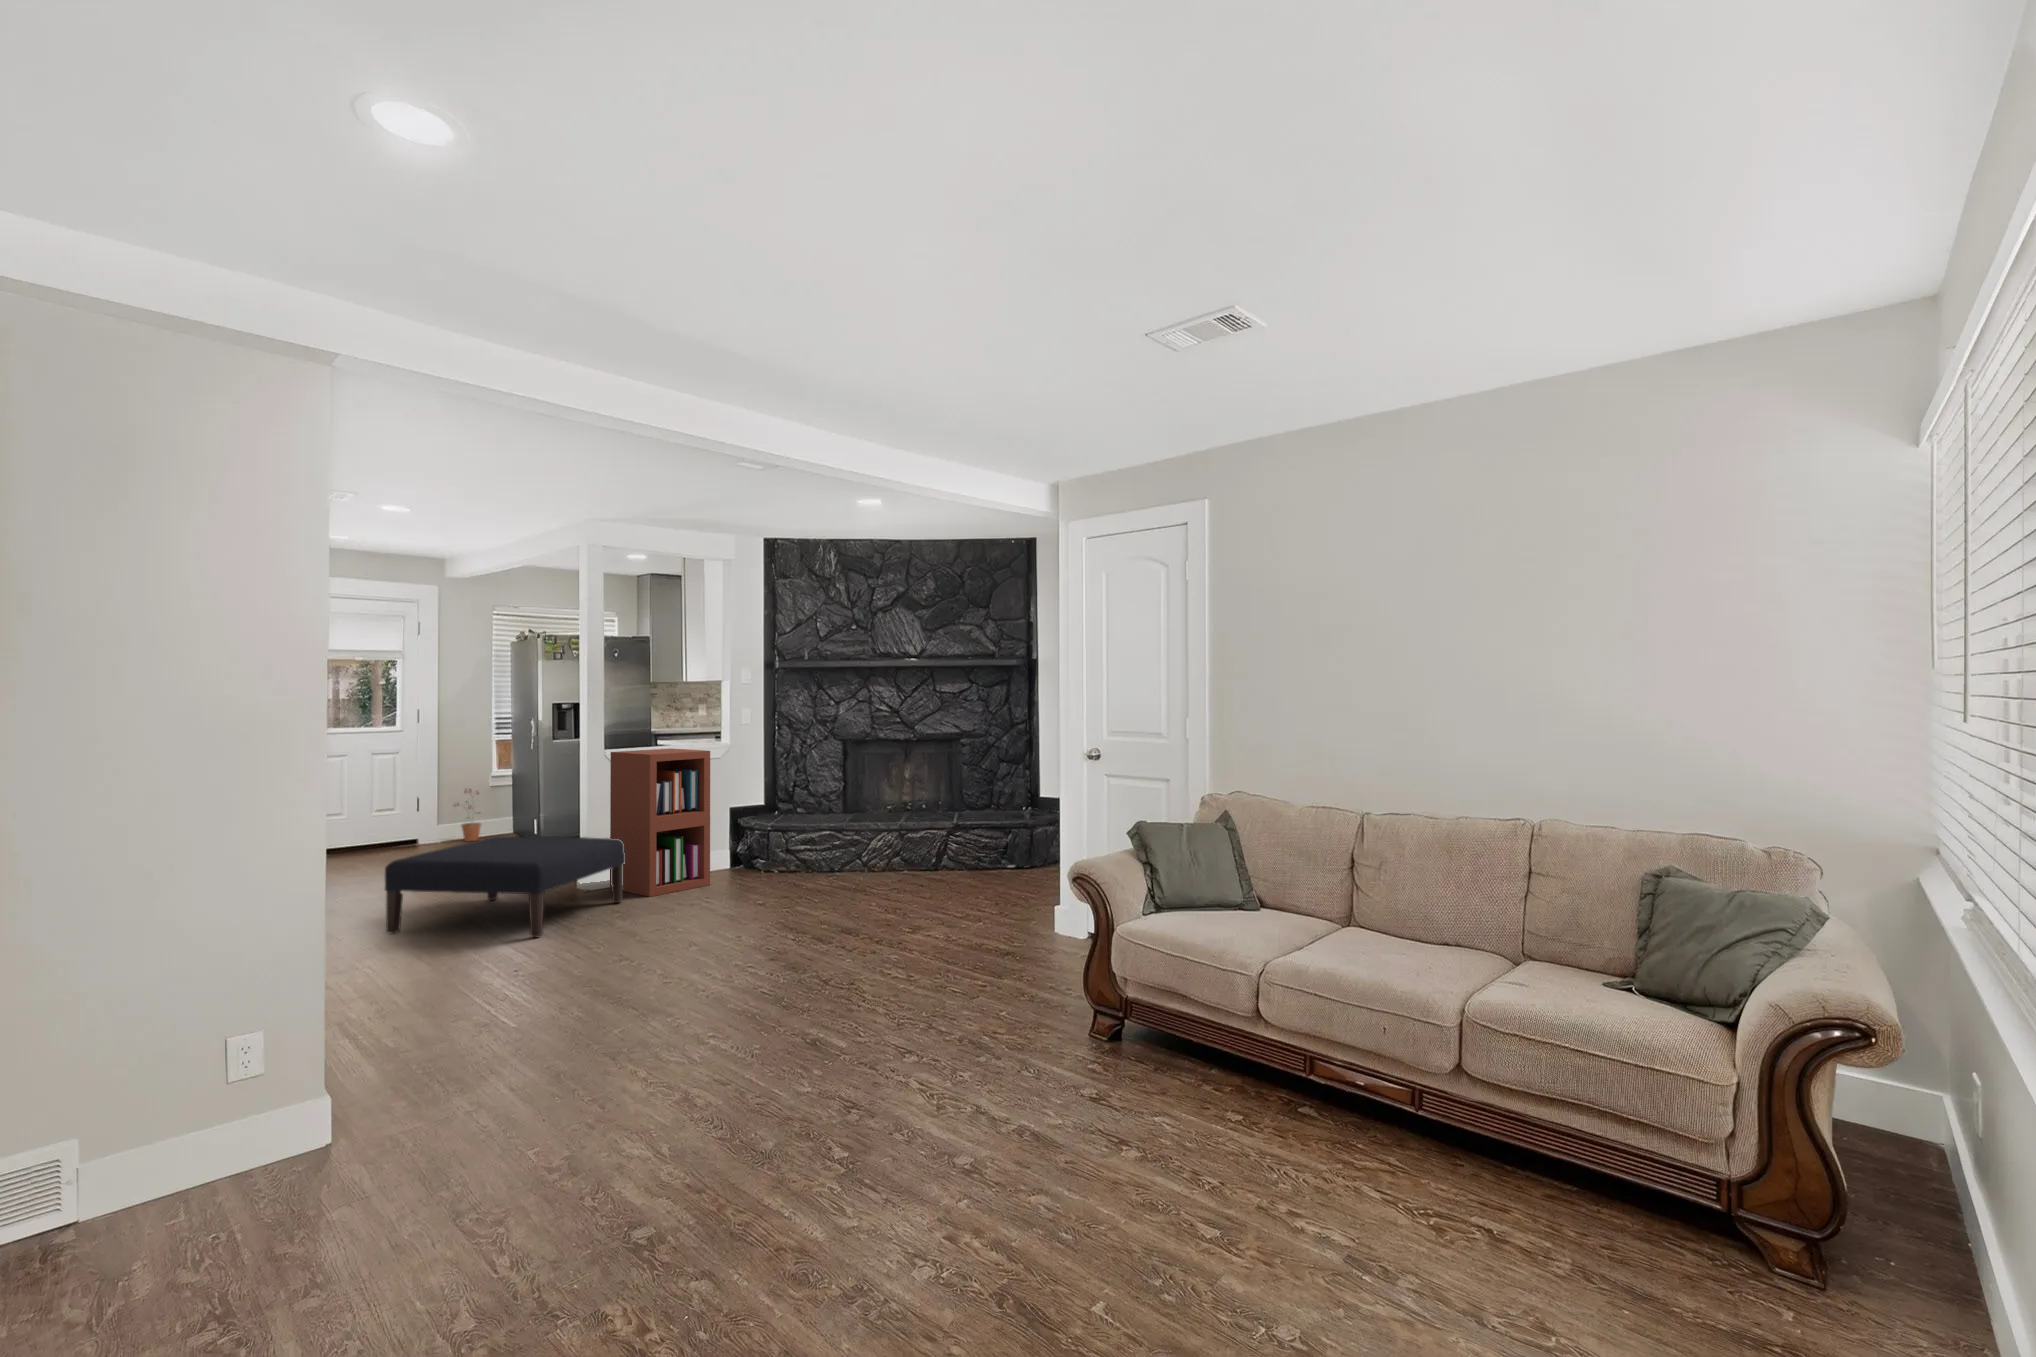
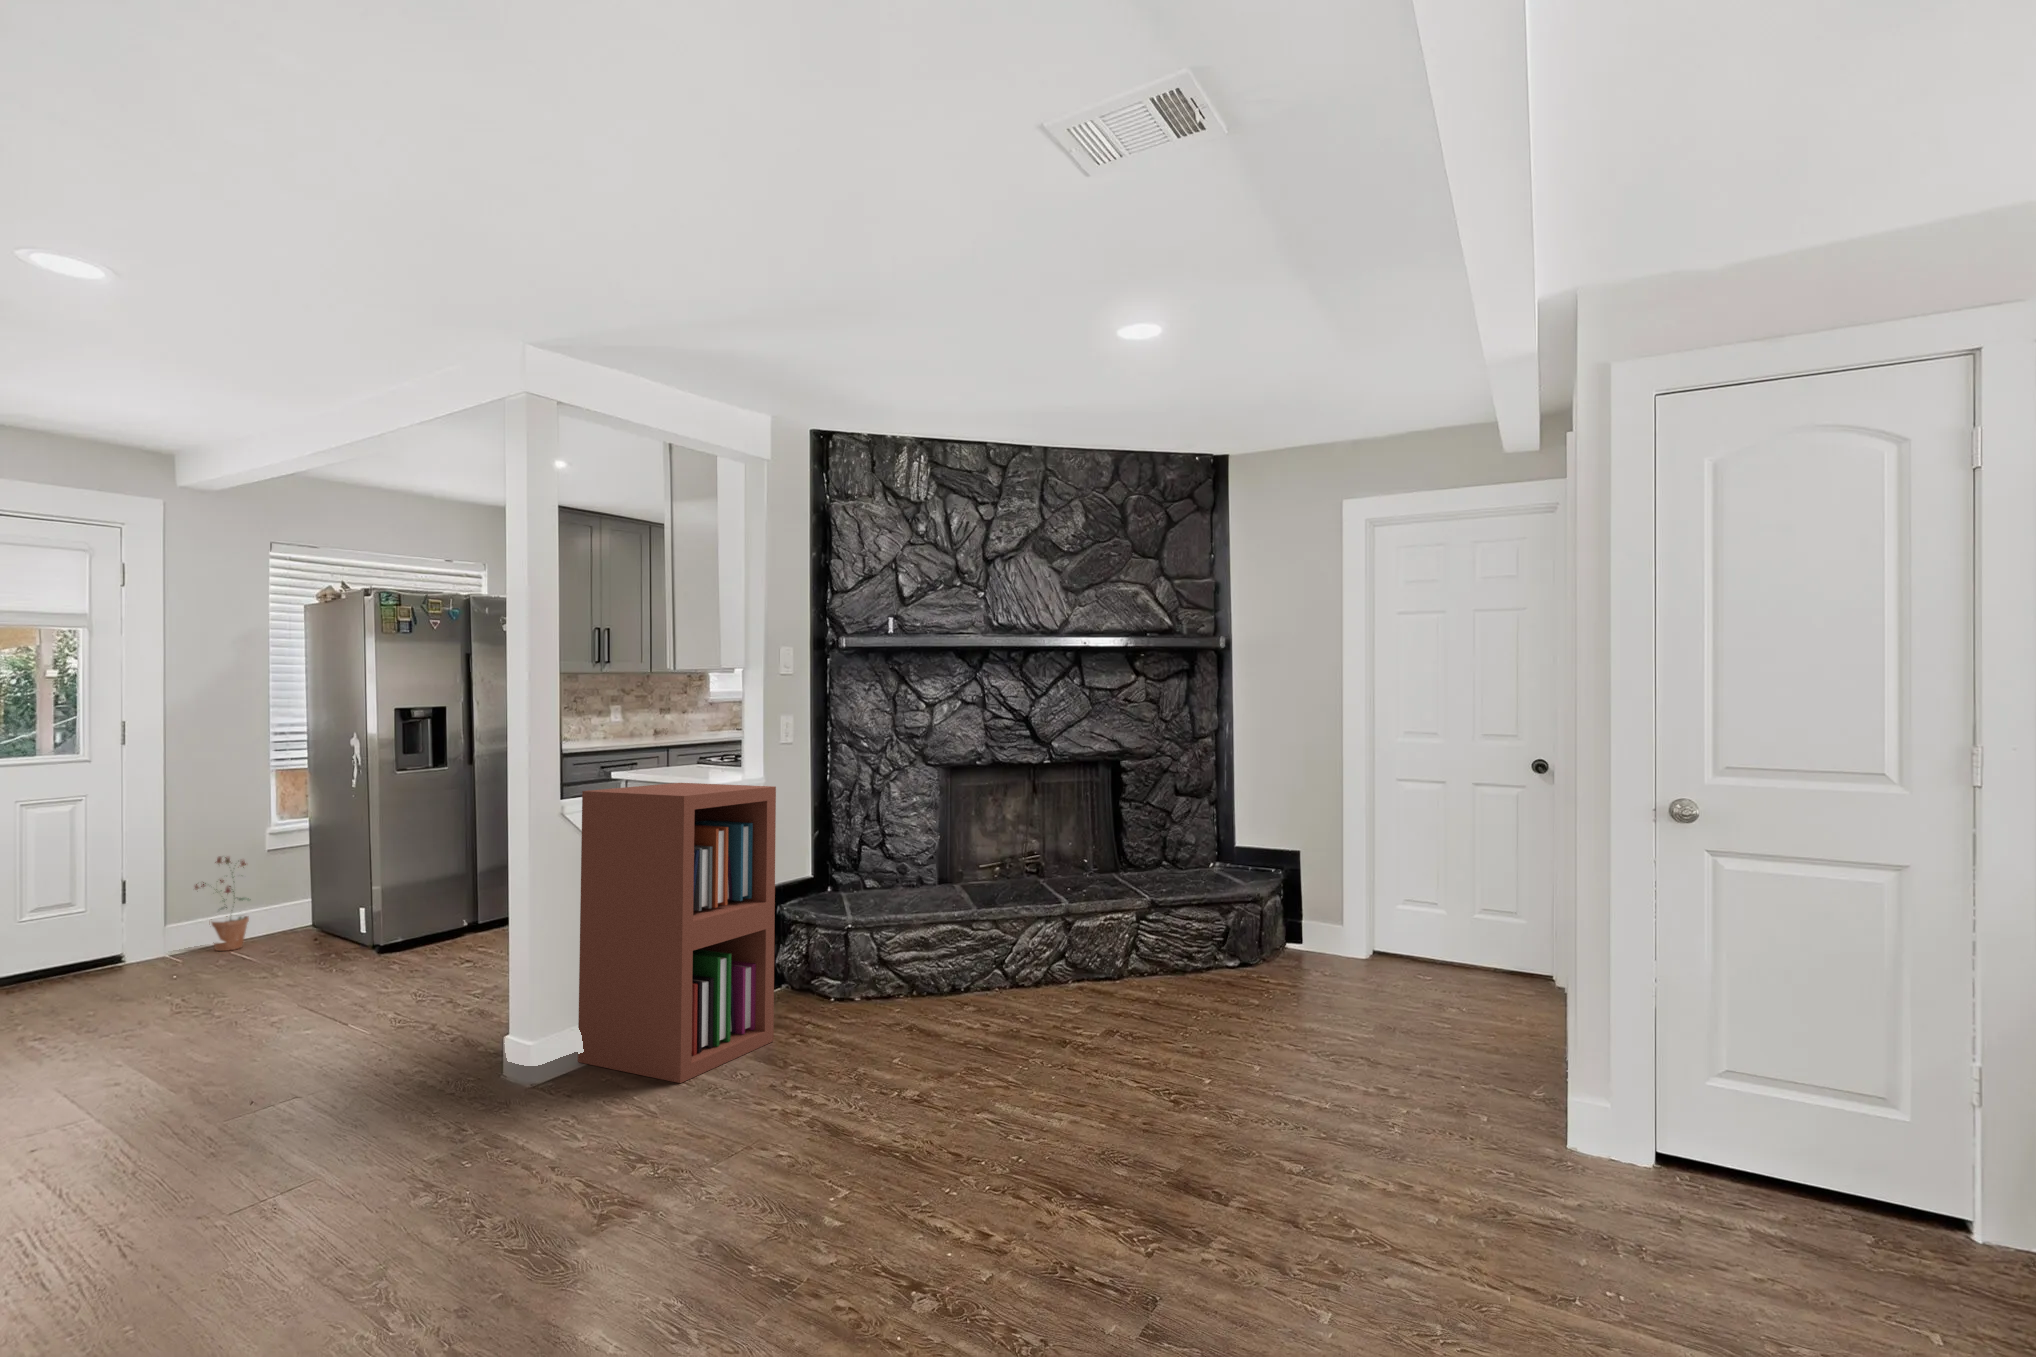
ottoman: present [385,836,625,938] -> none [75,973,640,1275]

